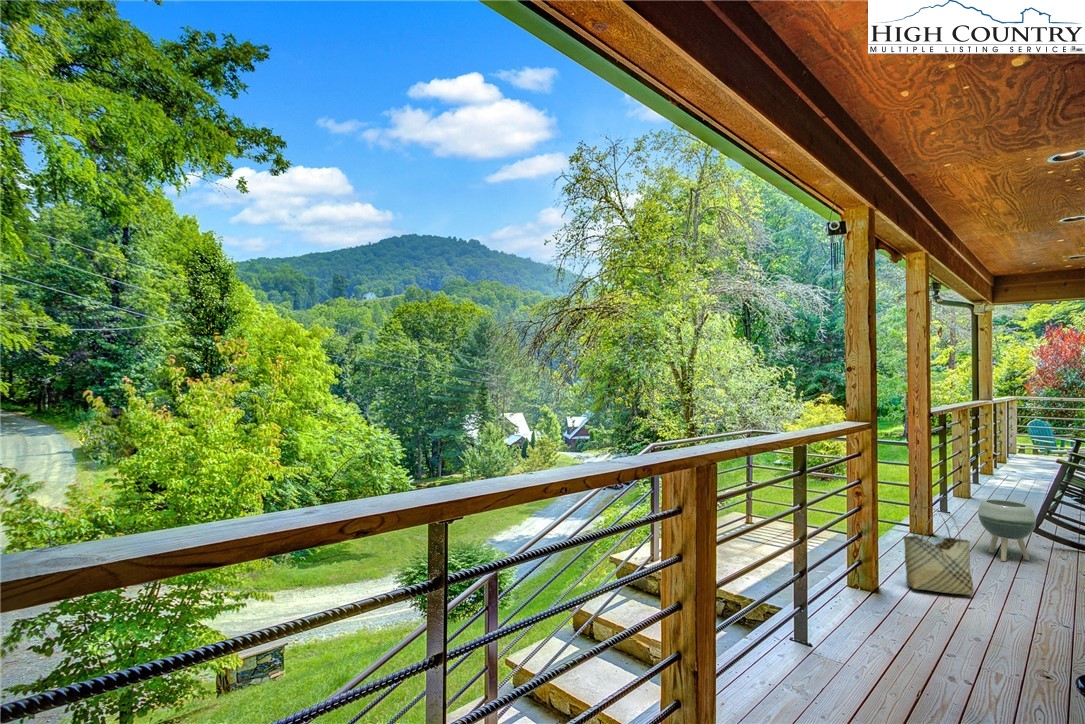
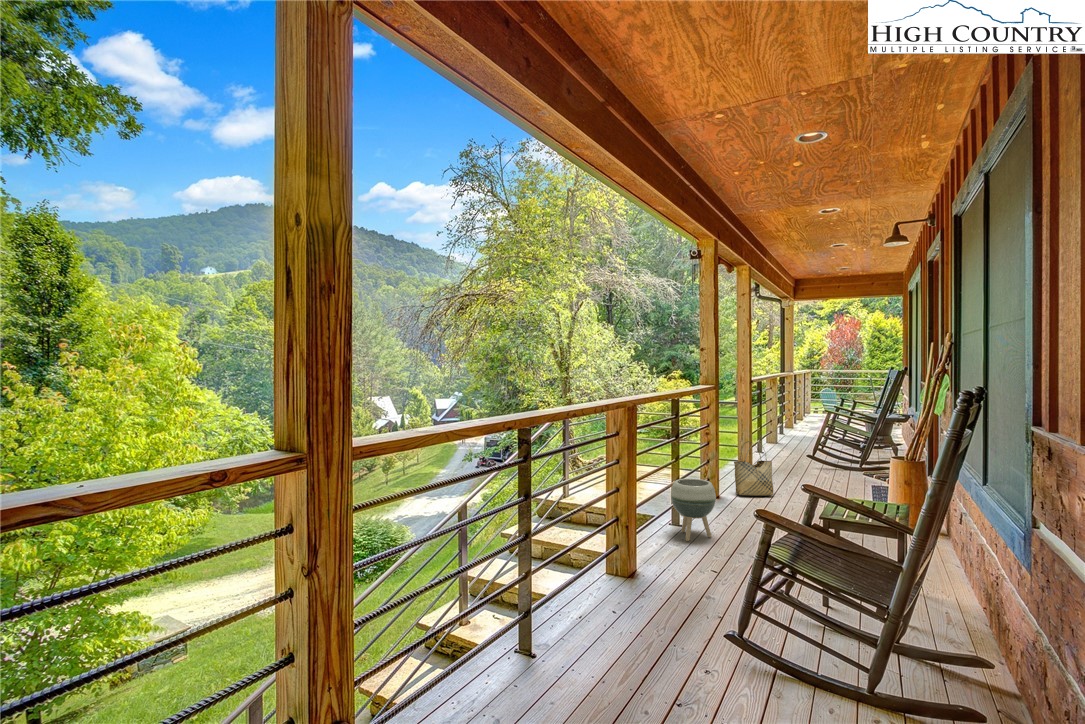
planter: present [978,499,1036,561] -> present [671,479,716,541]

